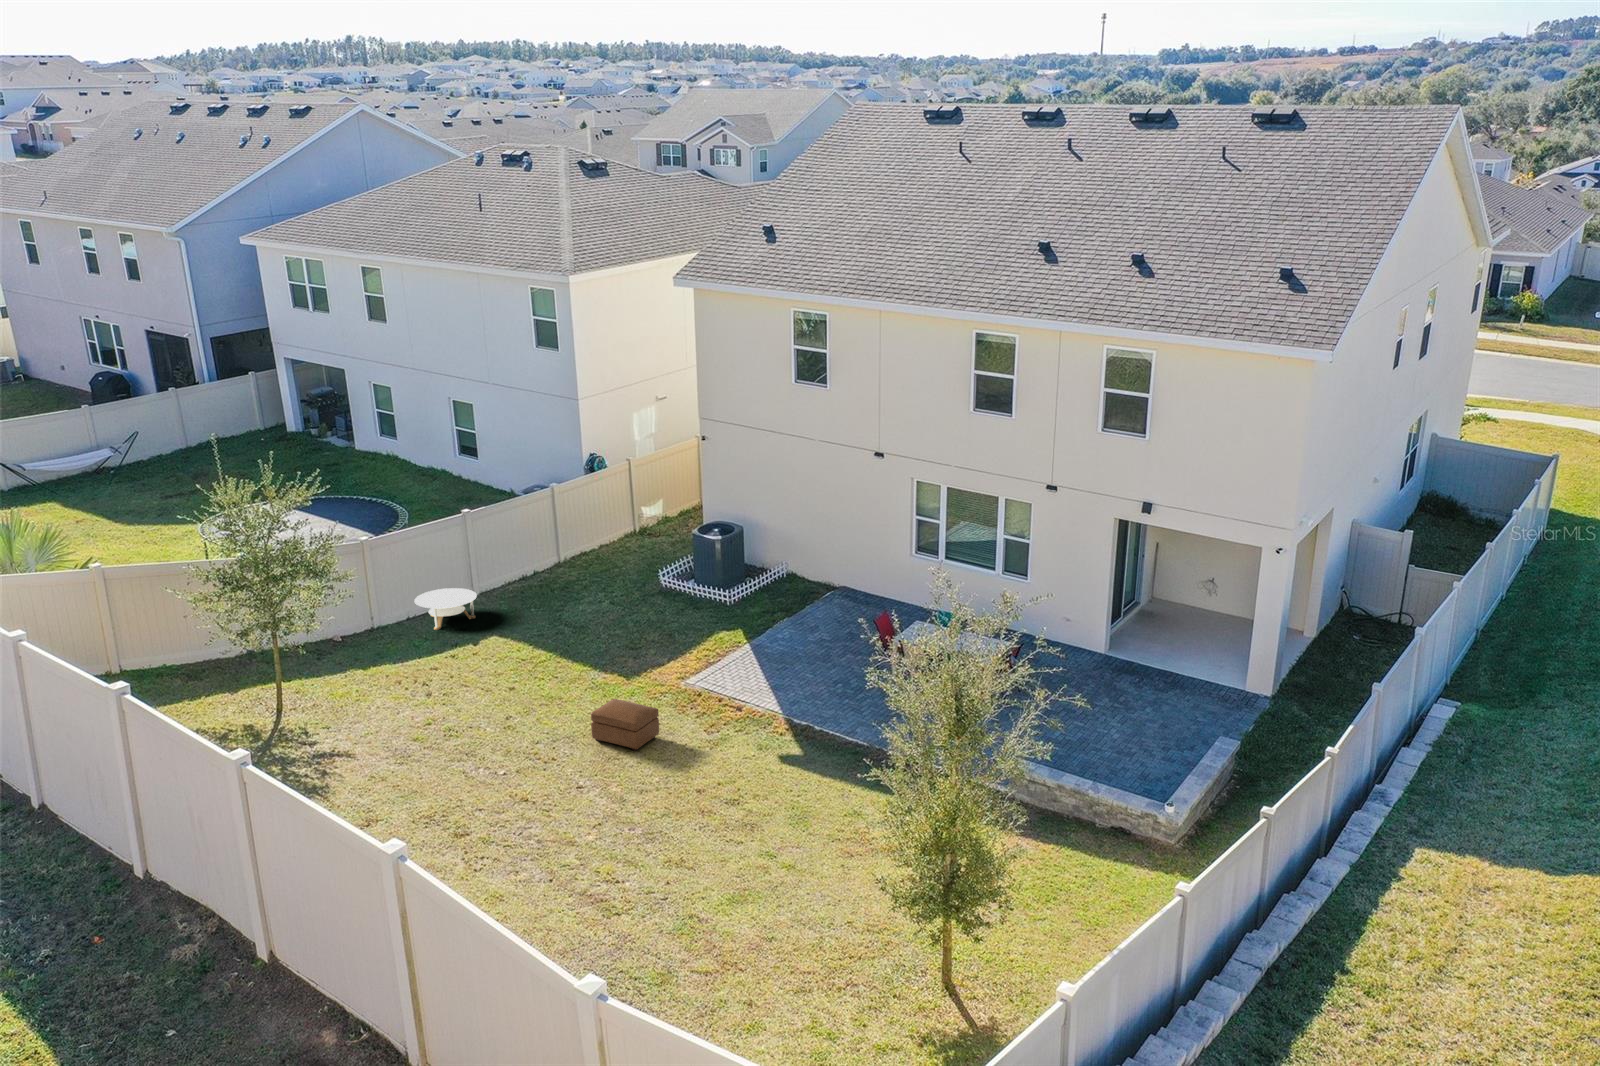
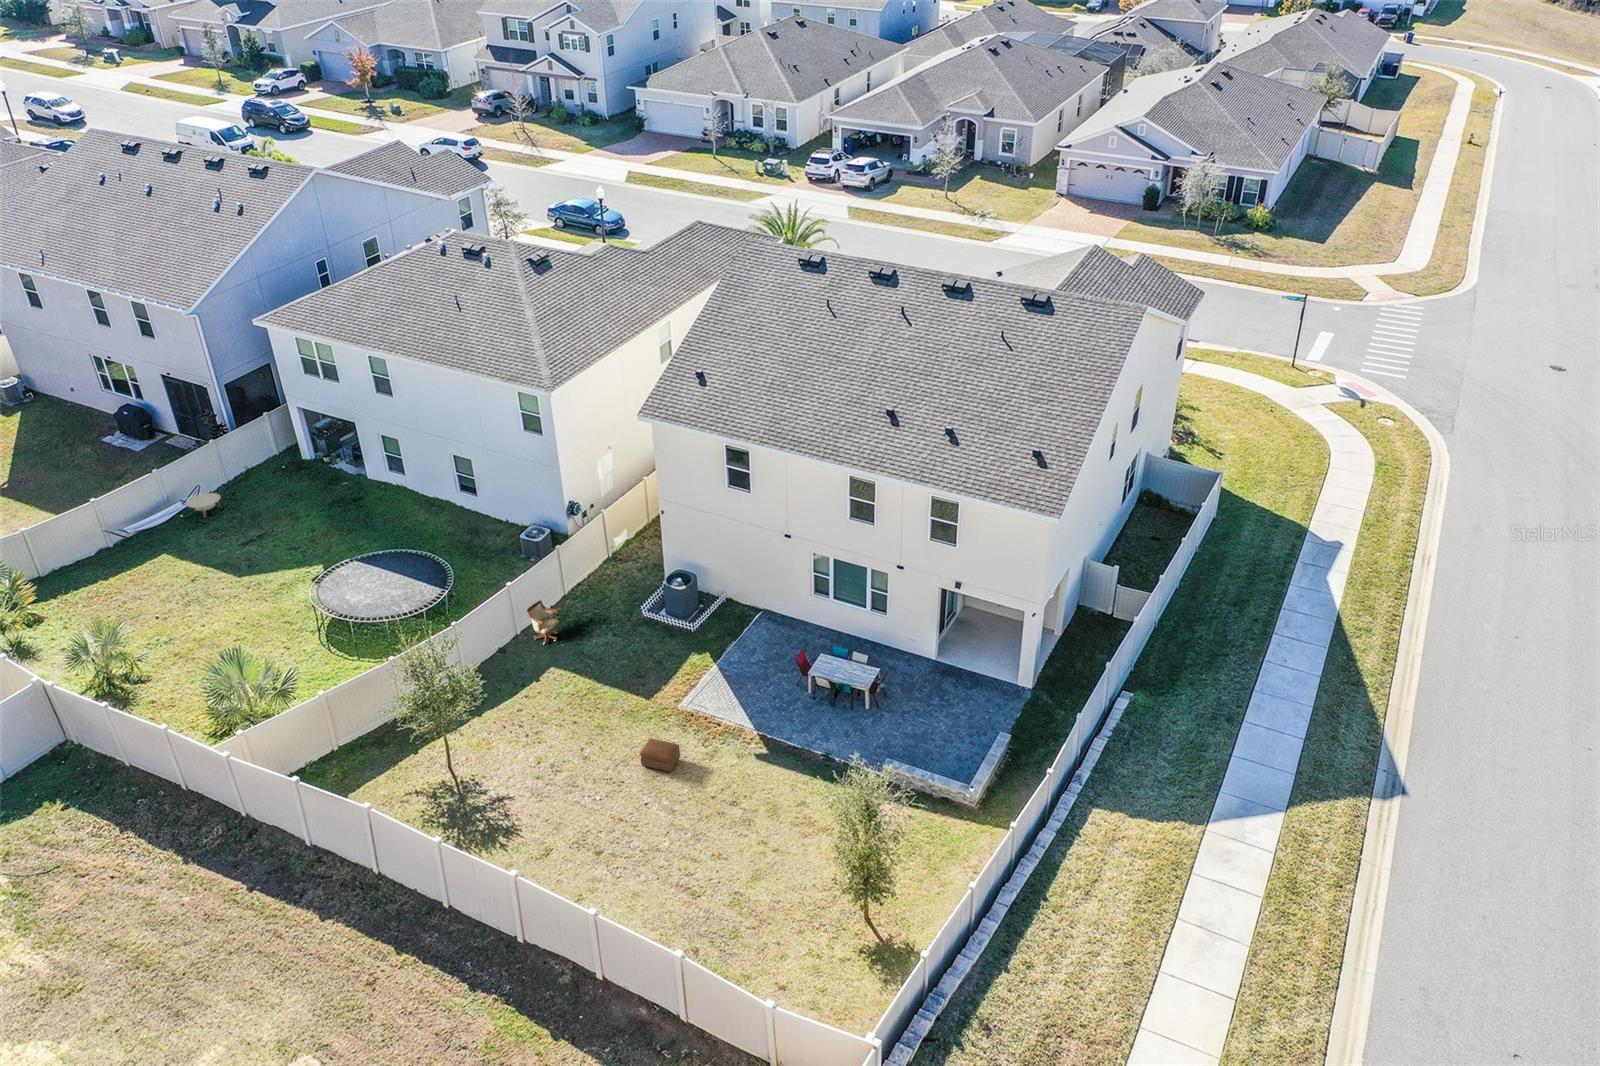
chair: none [483,540,533,604] -> present [526,600,560,645]
round table: present [414,588,477,630] -> present [186,493,220,518]

